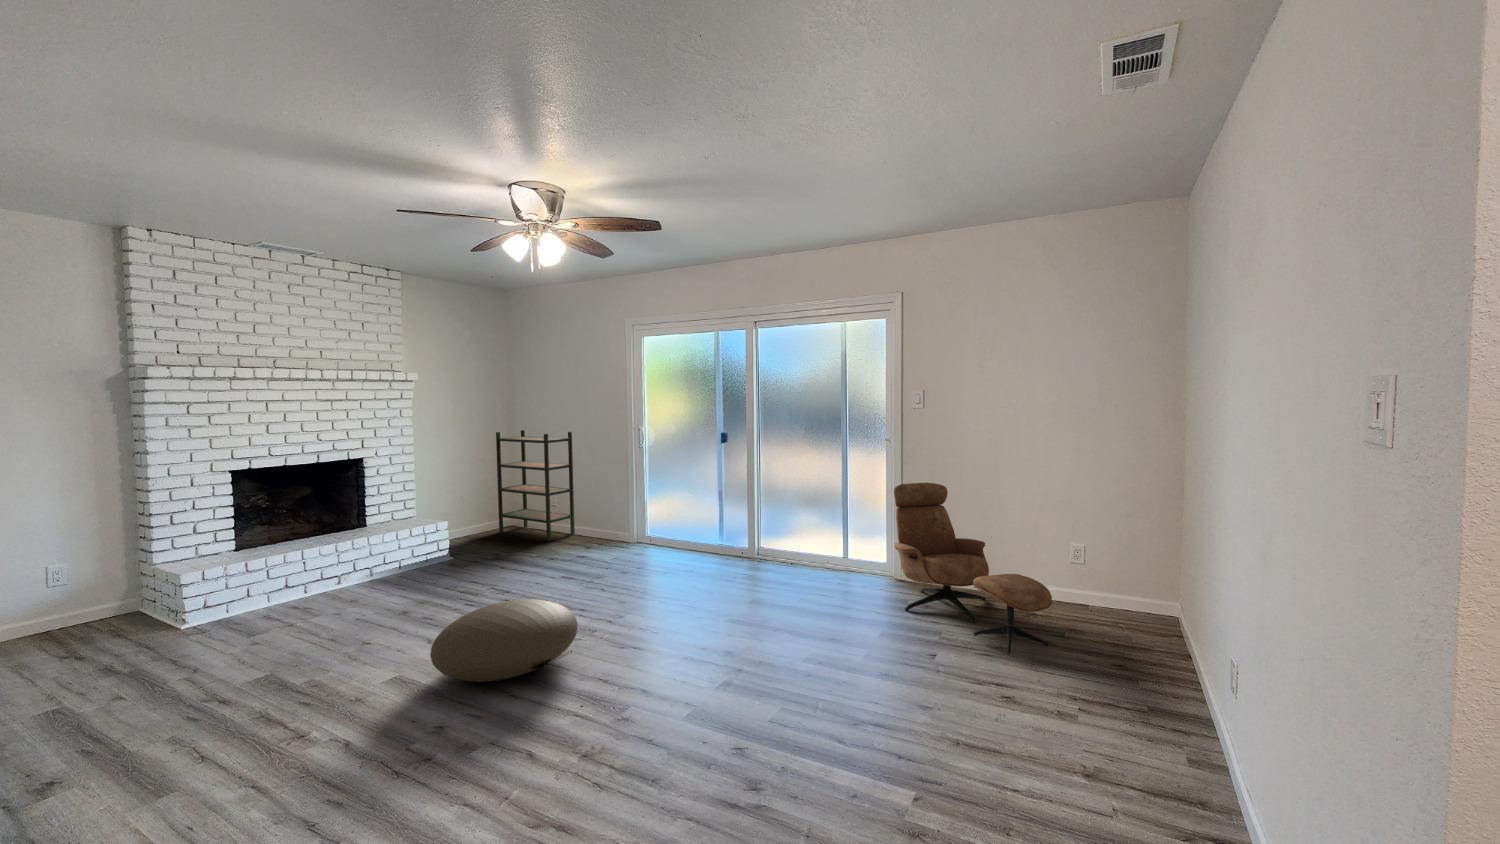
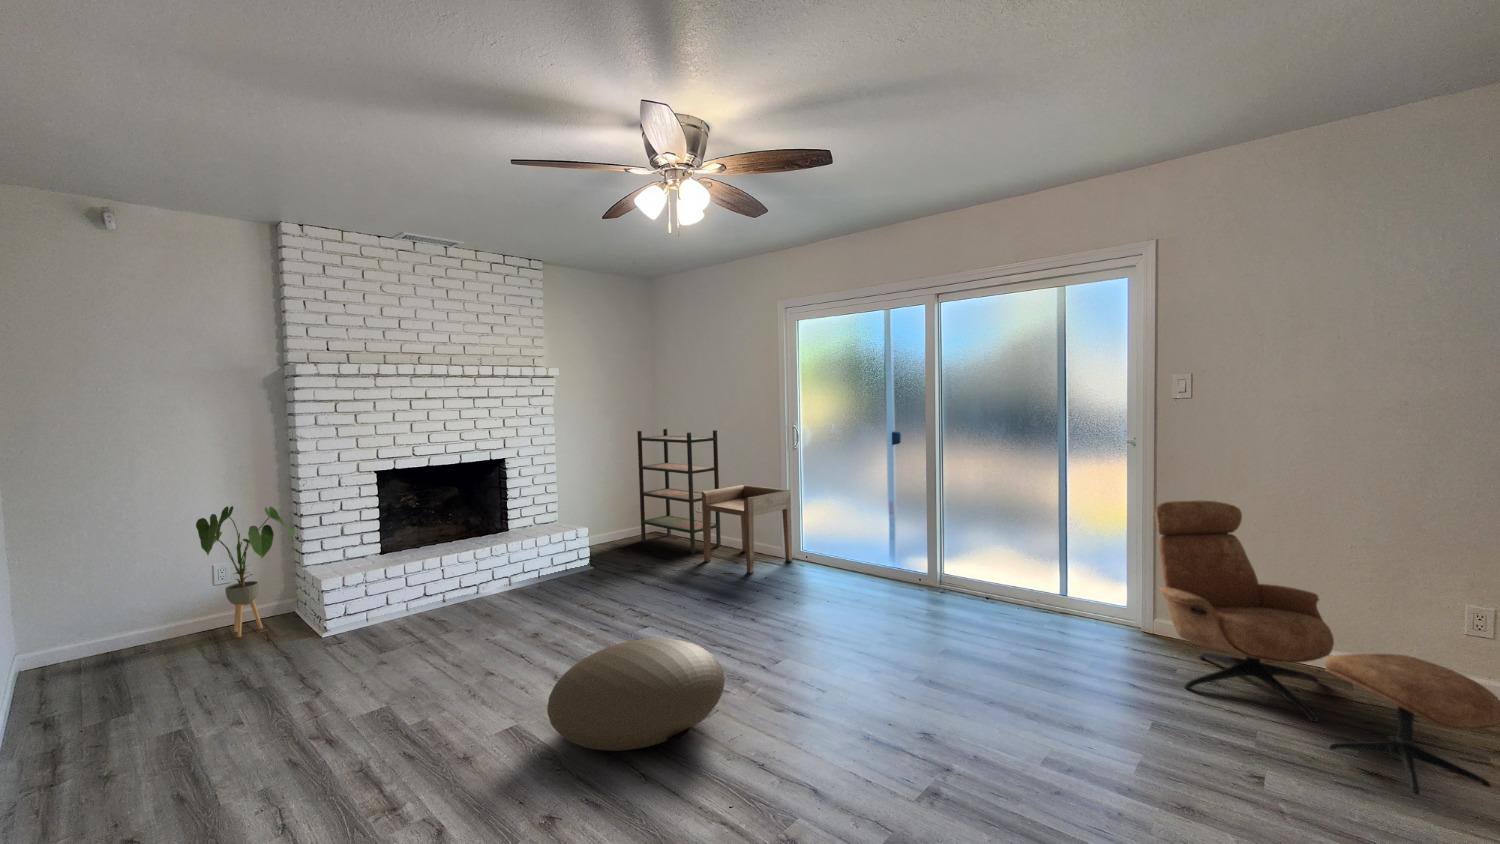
side table: none [558,479,638,554] -> present [702,484,792,573]
house plant: none [35,506,145,635] -> present [196,506,295,637]

